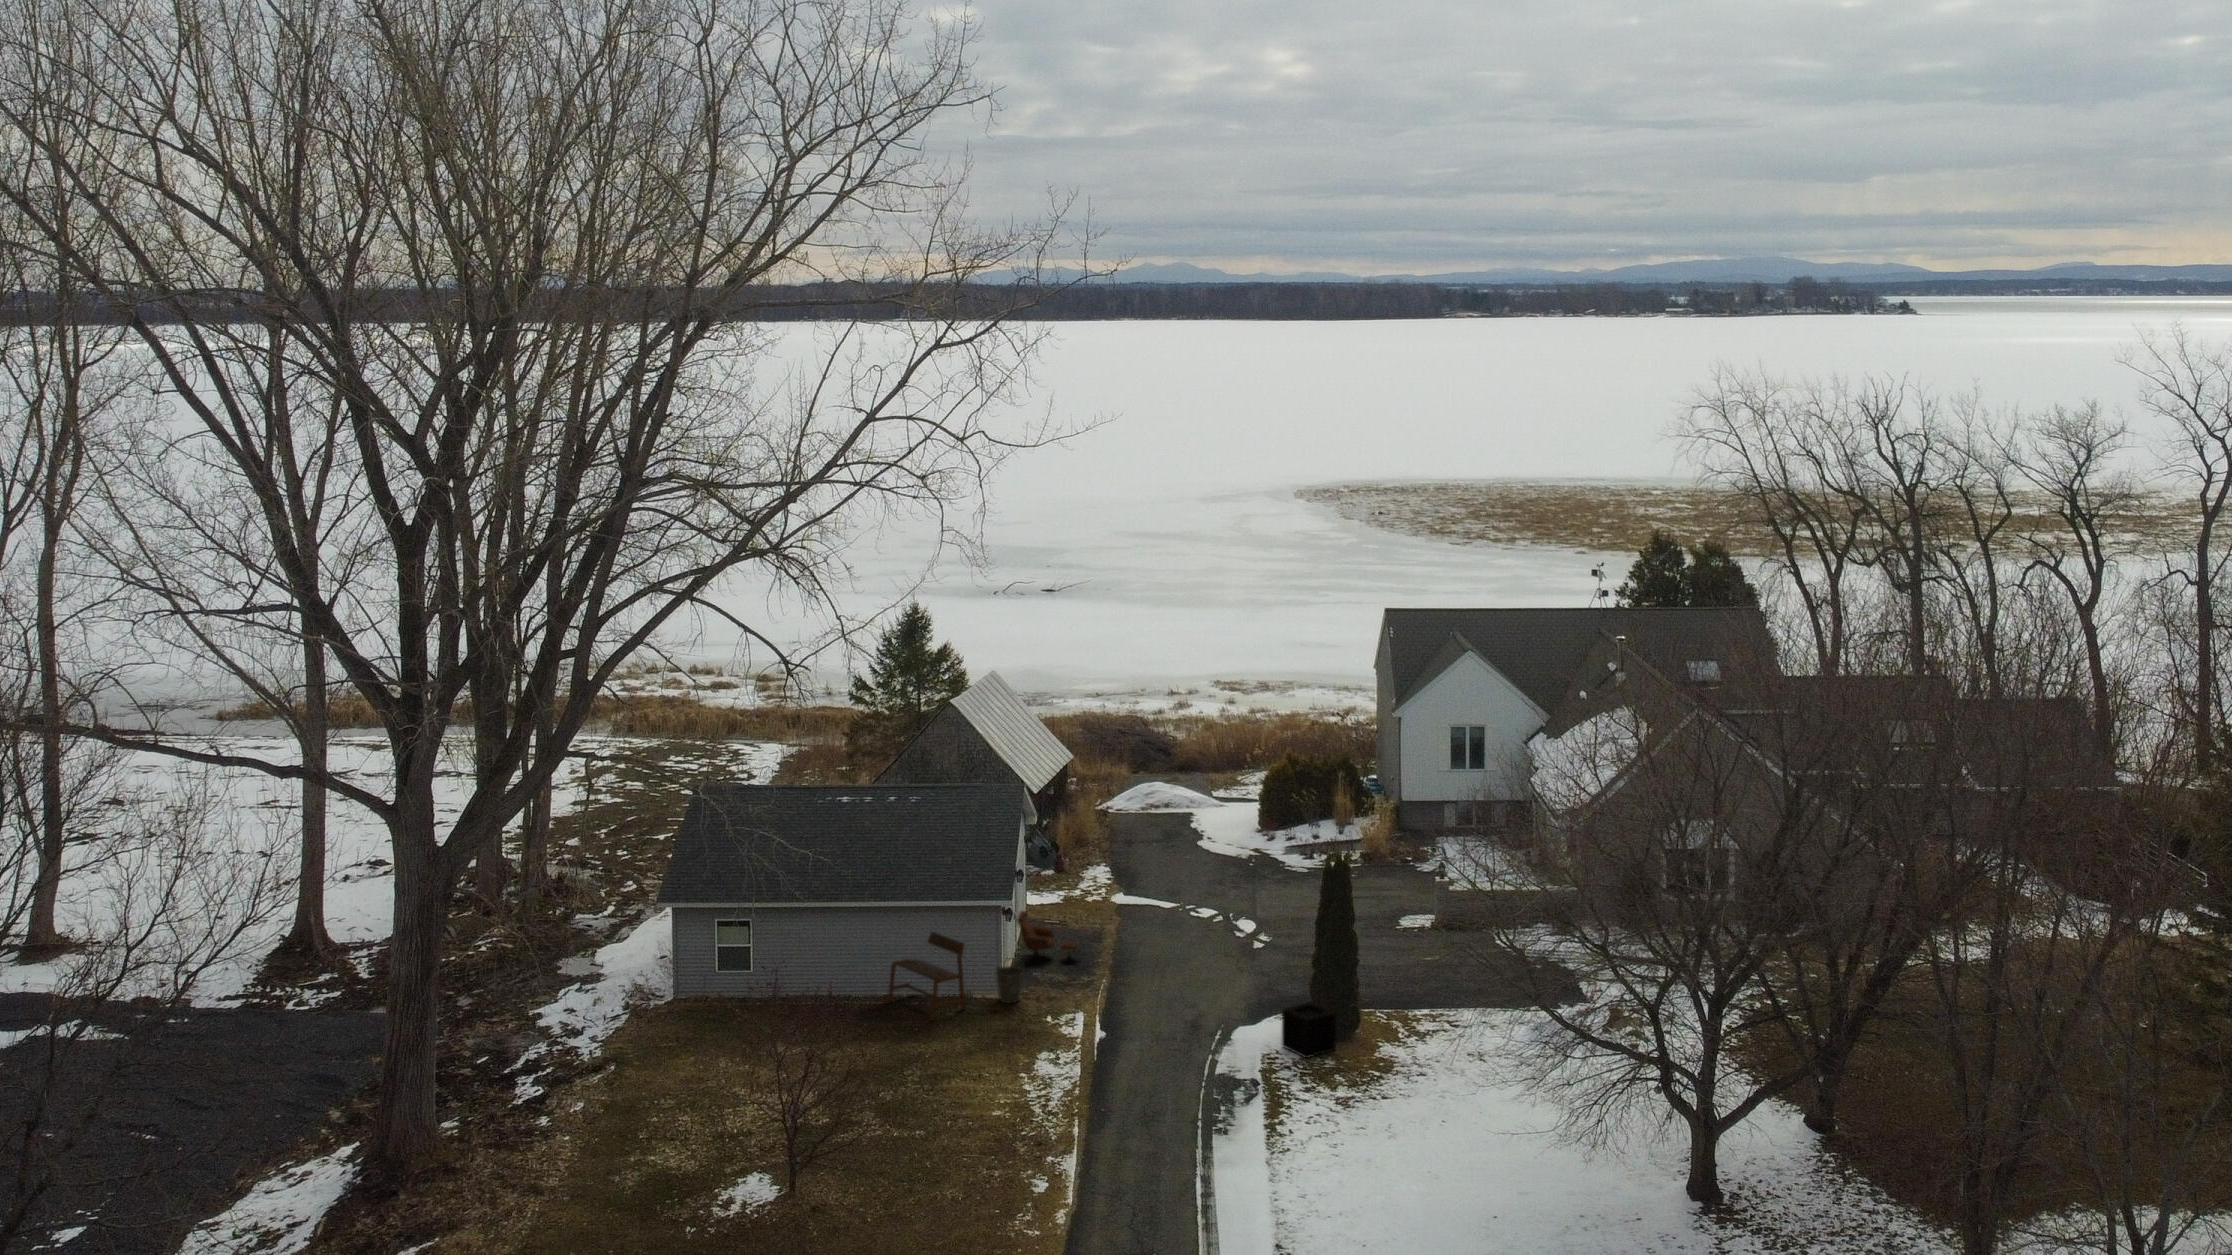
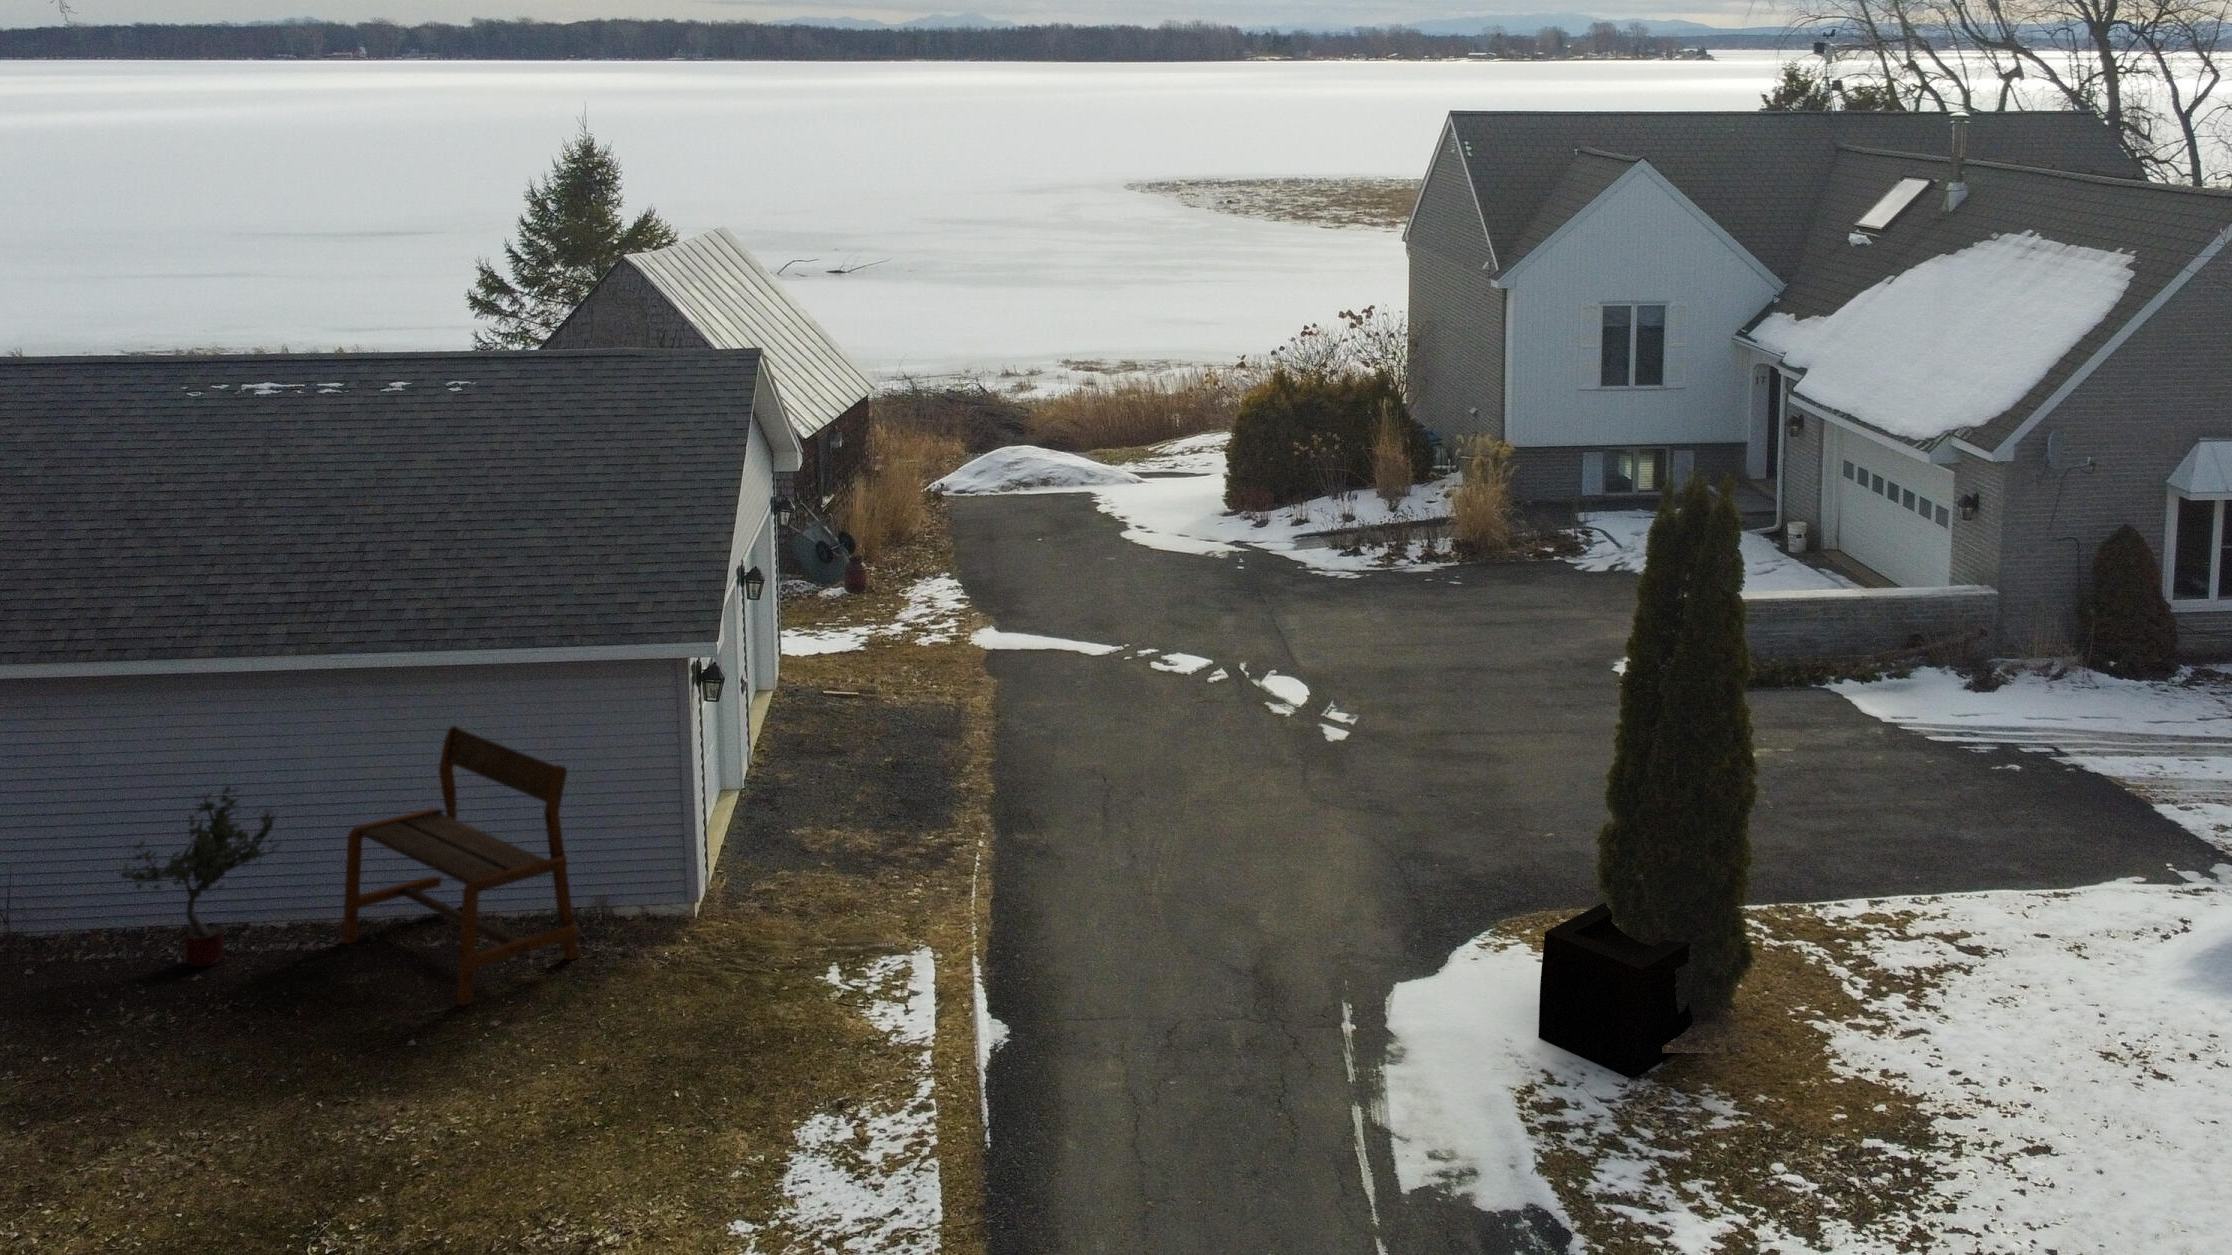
lounge chair: present [1018,911,1078,960] -> none [745,670,913,803]
potted tree: none [823,945,872,1007] -> present [119,786,278,967]
bucket: present [996,964,1024,1003] -> none [674,811,757,928]

